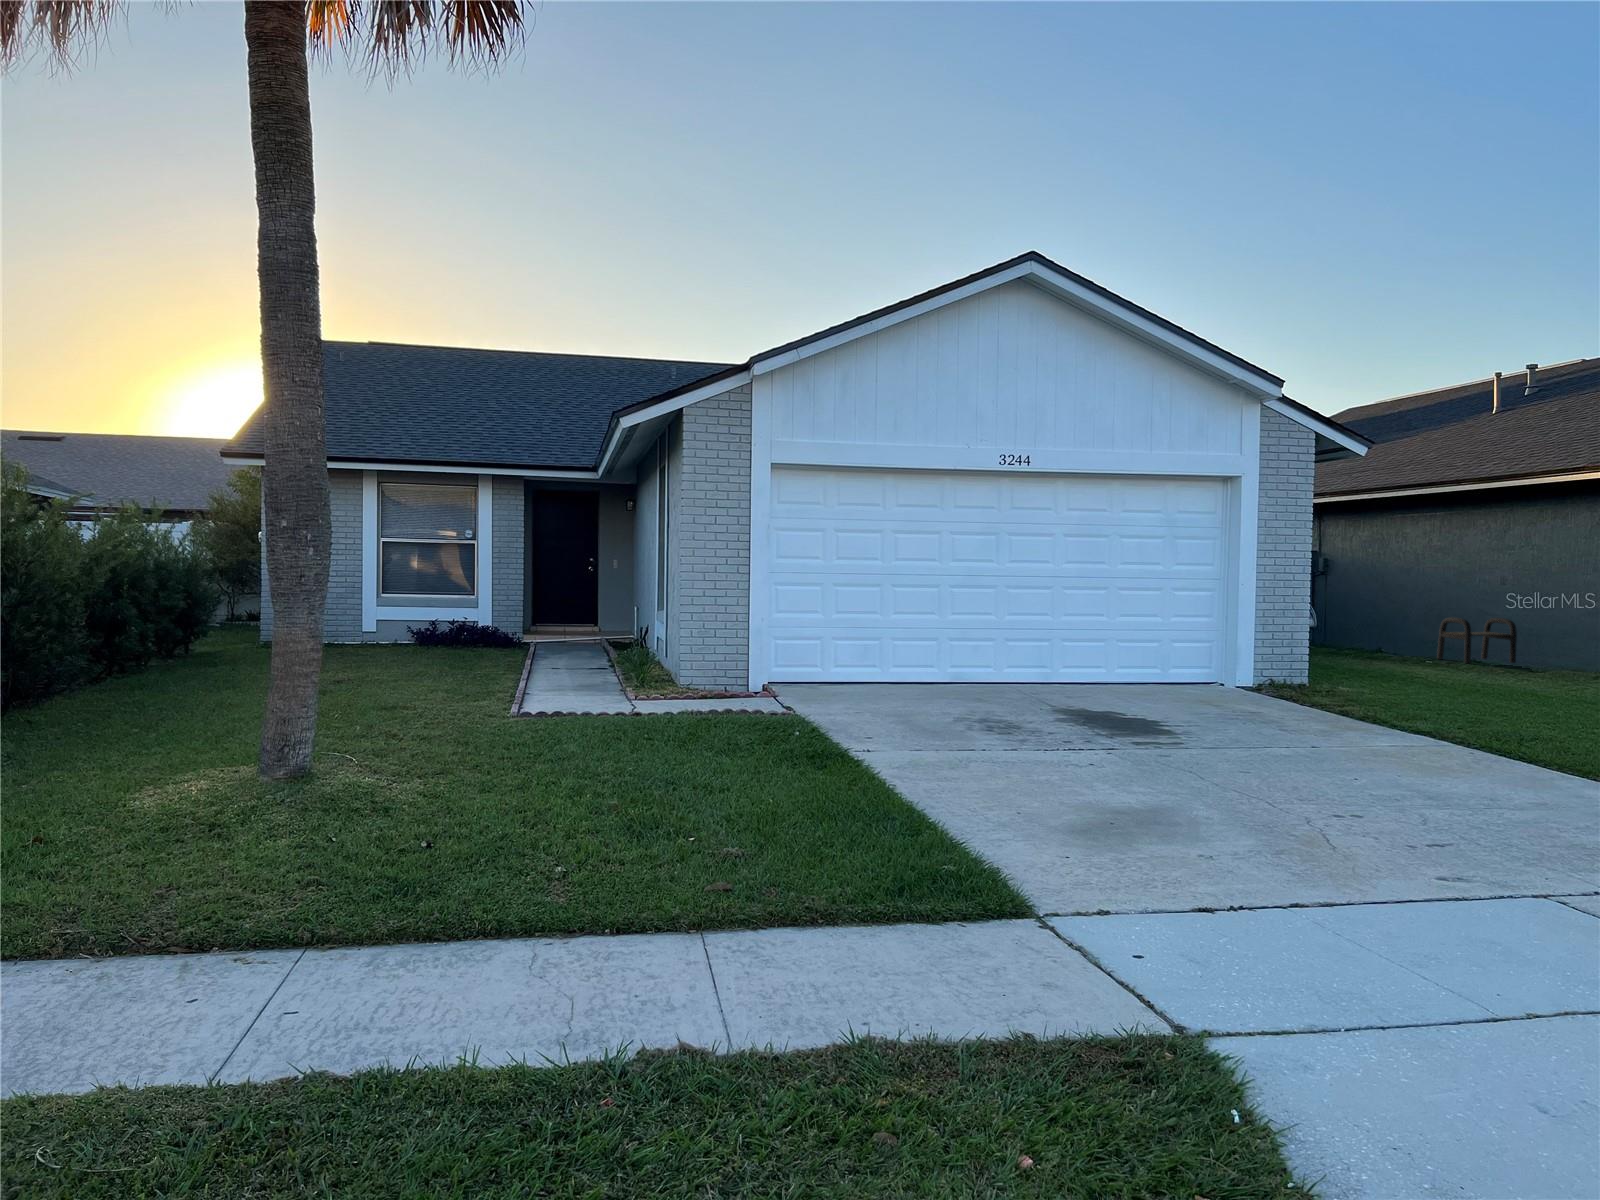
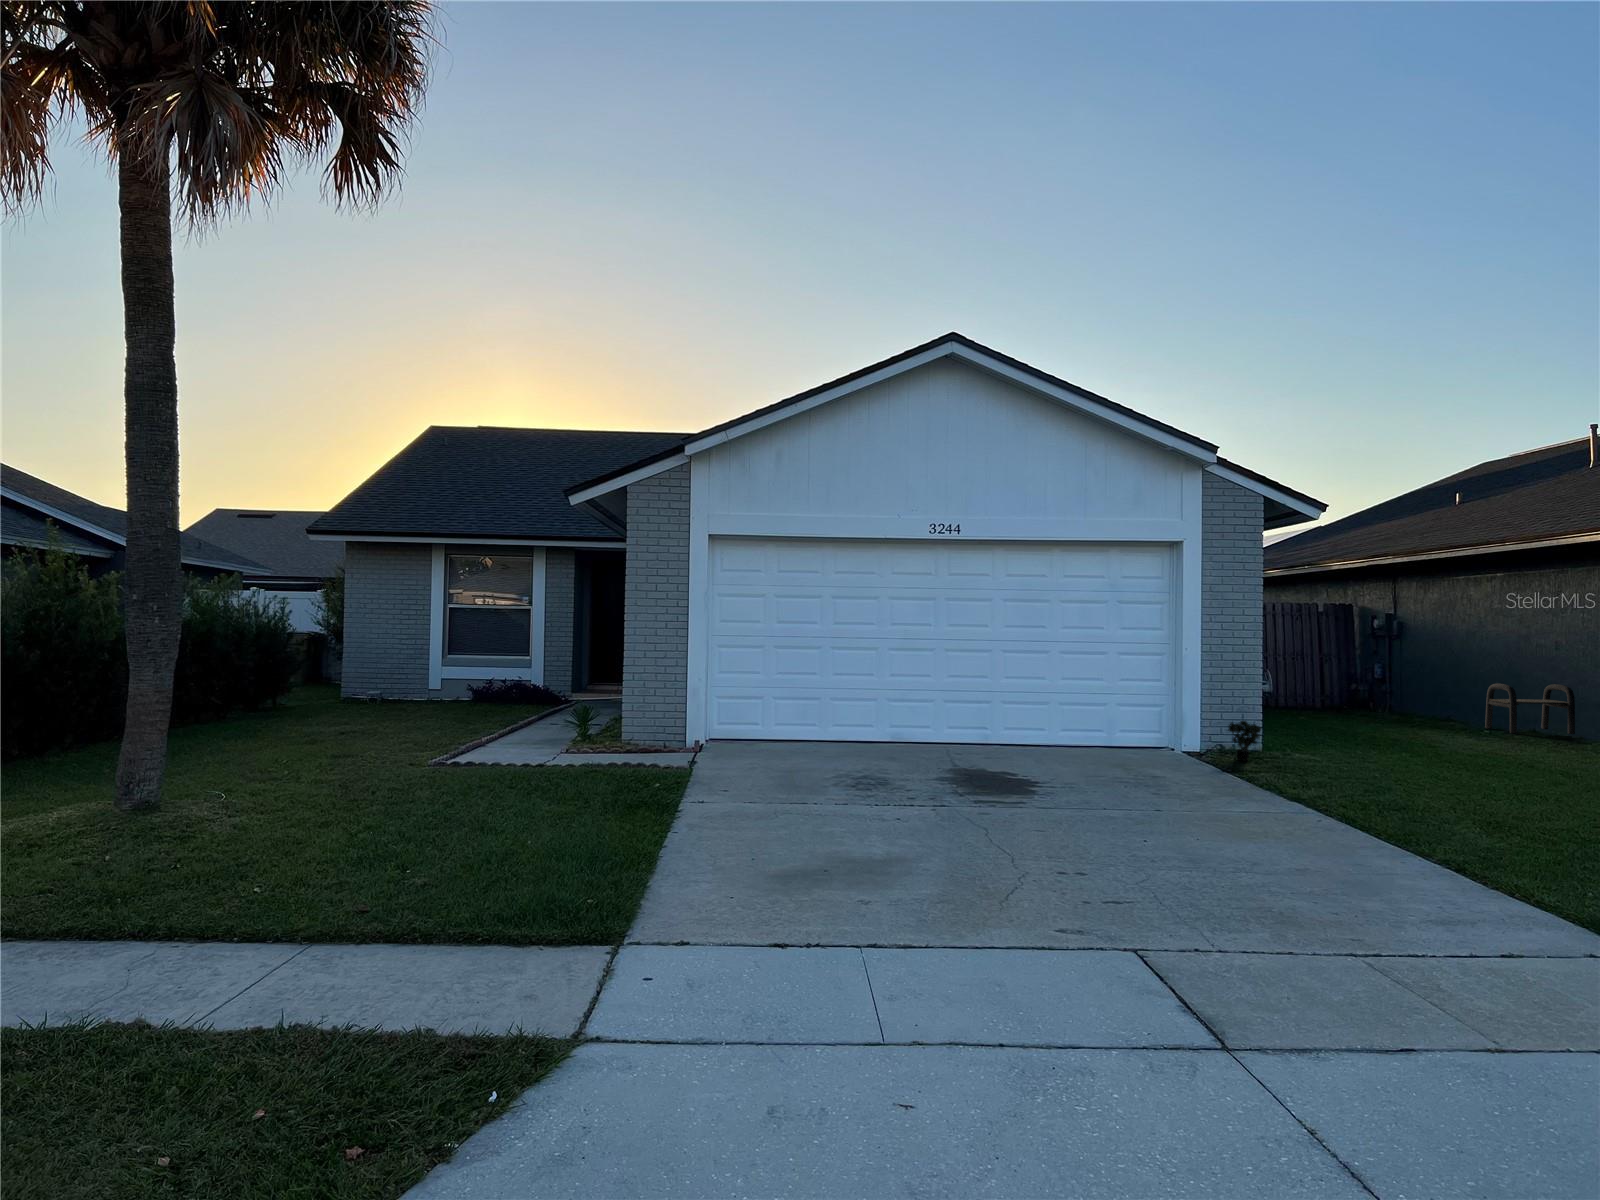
potted plant: none [1278,654,1313,694] -> present [1228,721,1261,761]

